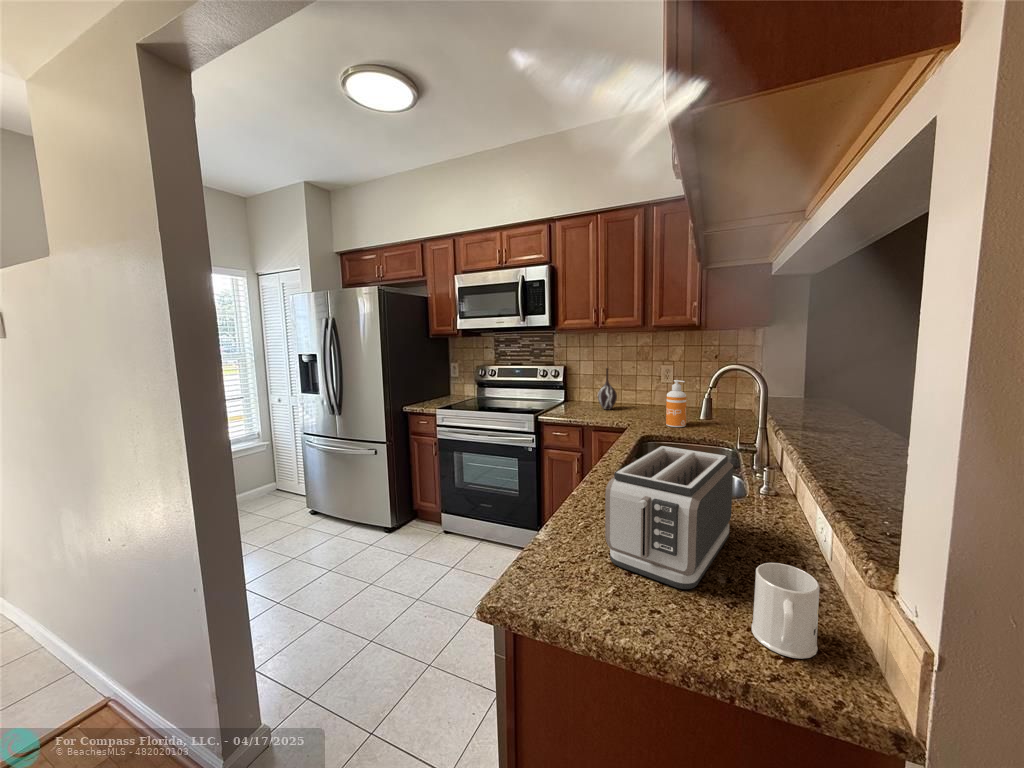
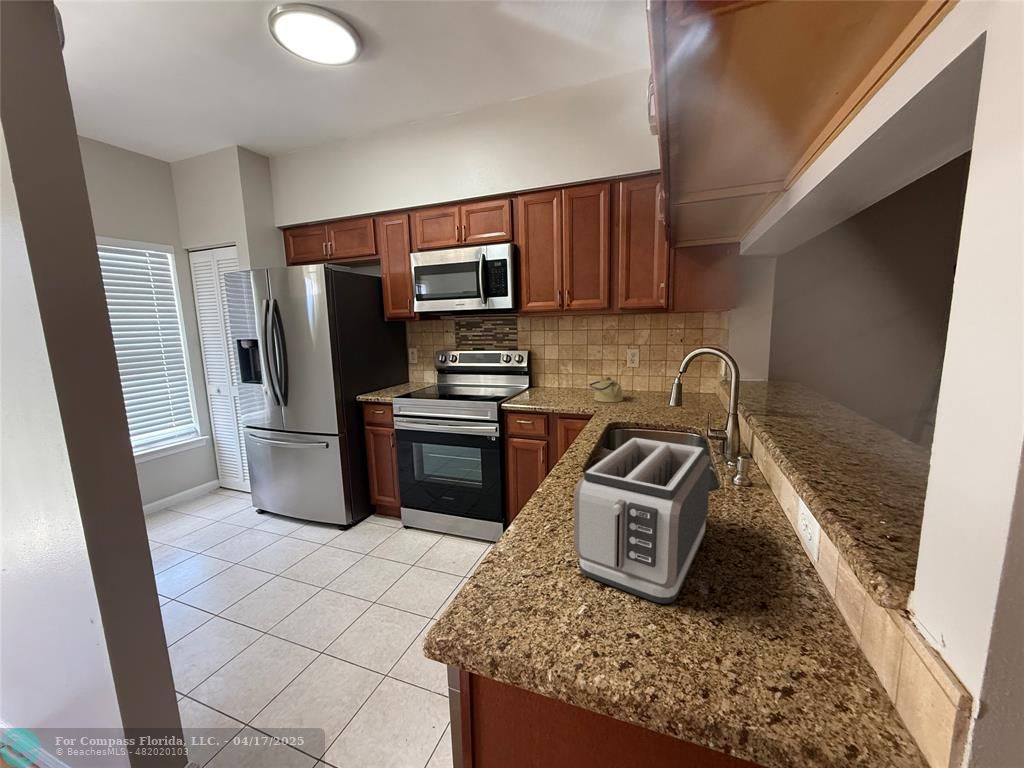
vase: present [598,368,617,410] -> none [562,353,581,395]
soap dispenser: present [666,380,687,427] -> none [631,364,651,412]
kettle: none [625,392,659,417] -> present [589,377,623,402]
mug: present [751,563,819,659] -> none [741,576,822,690]

